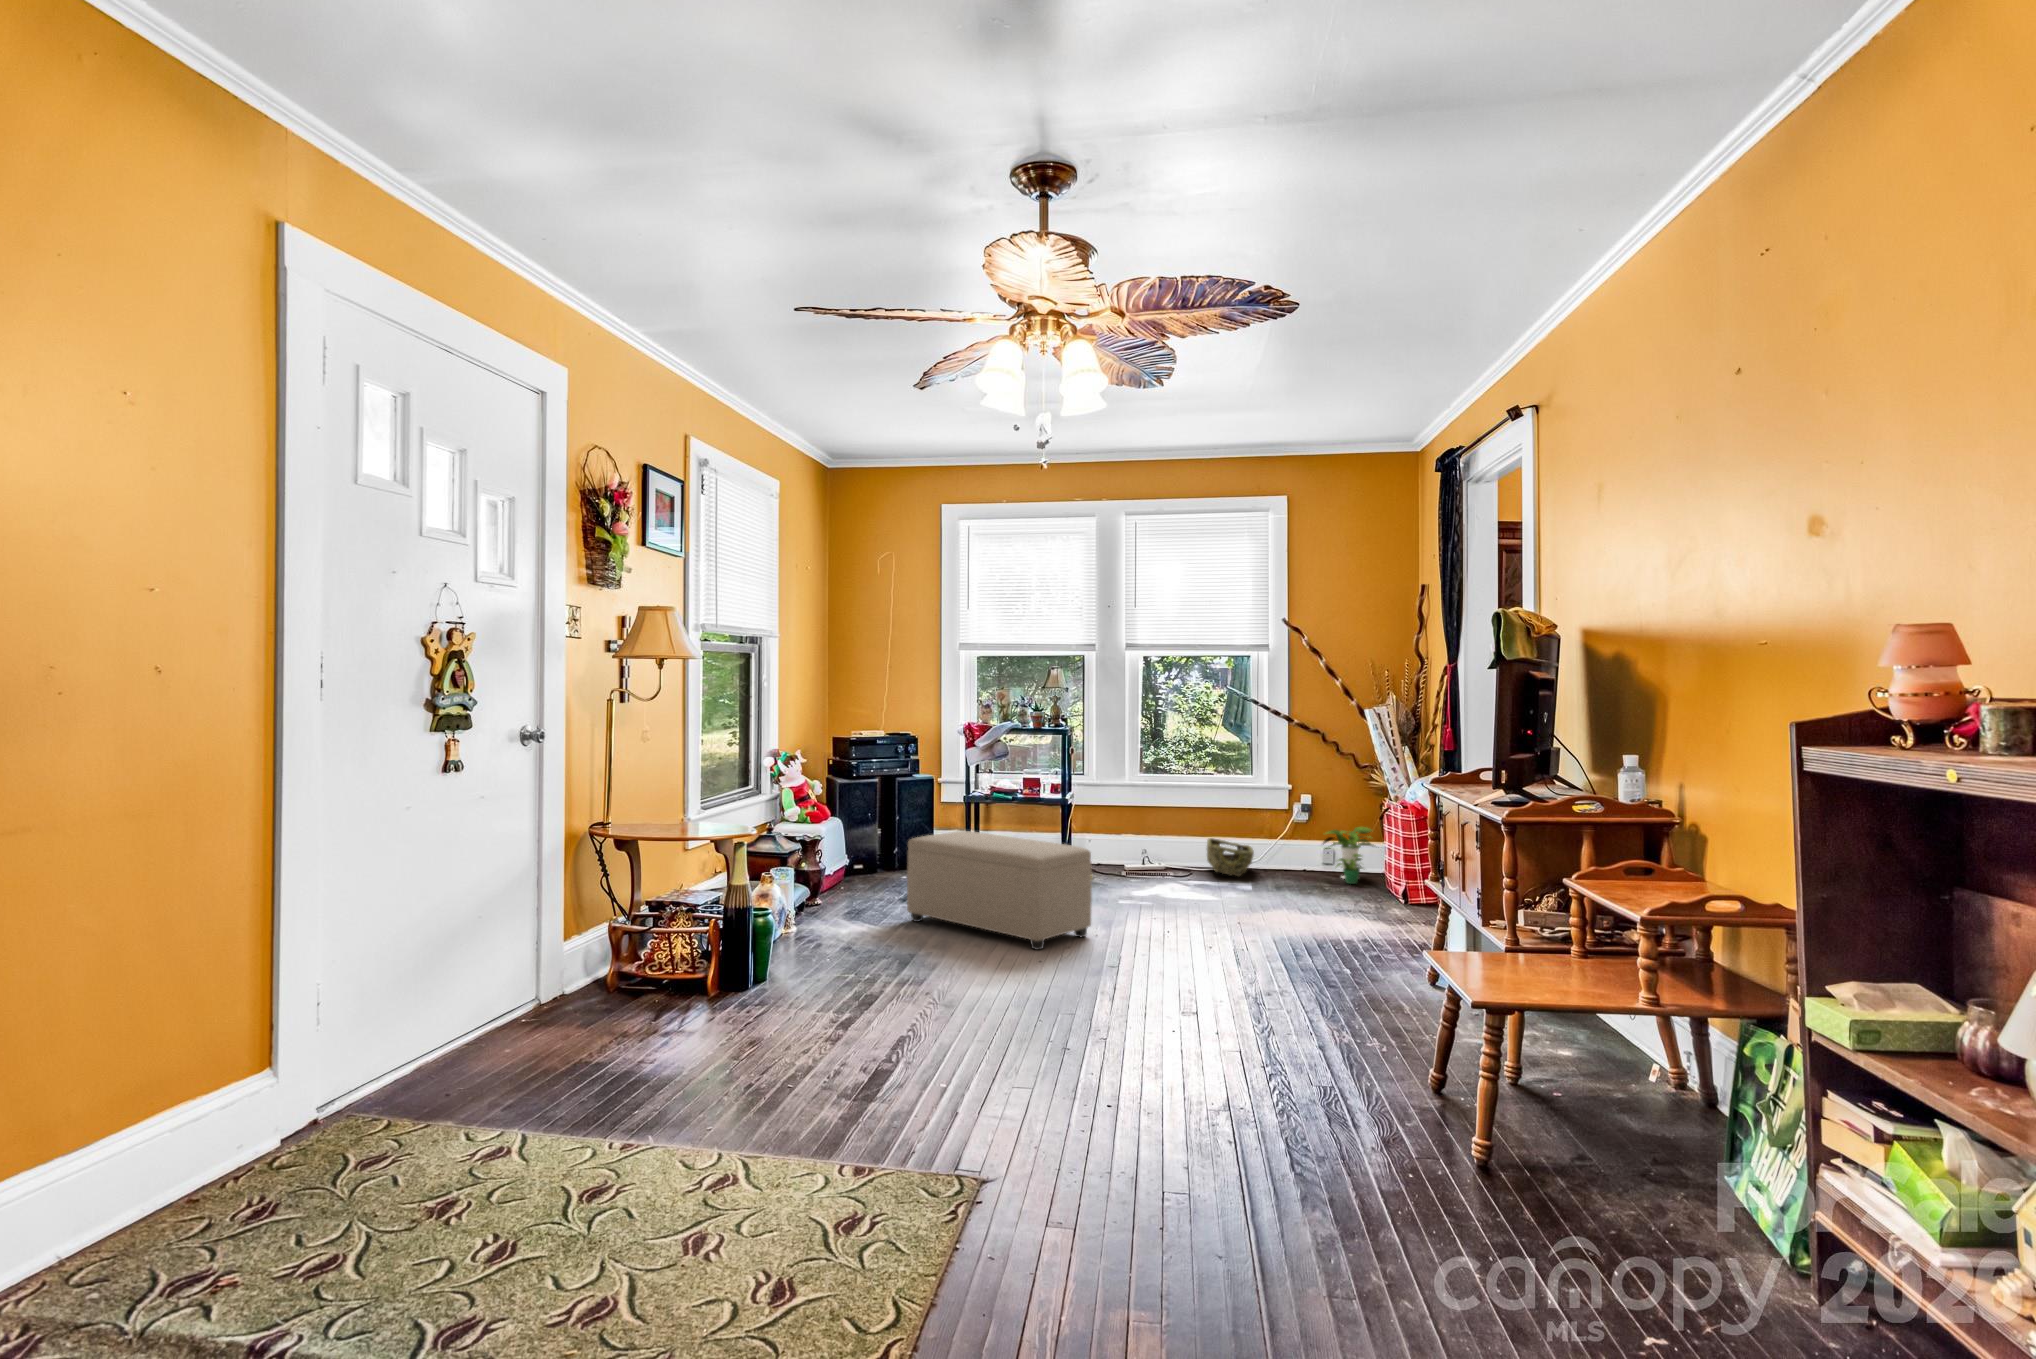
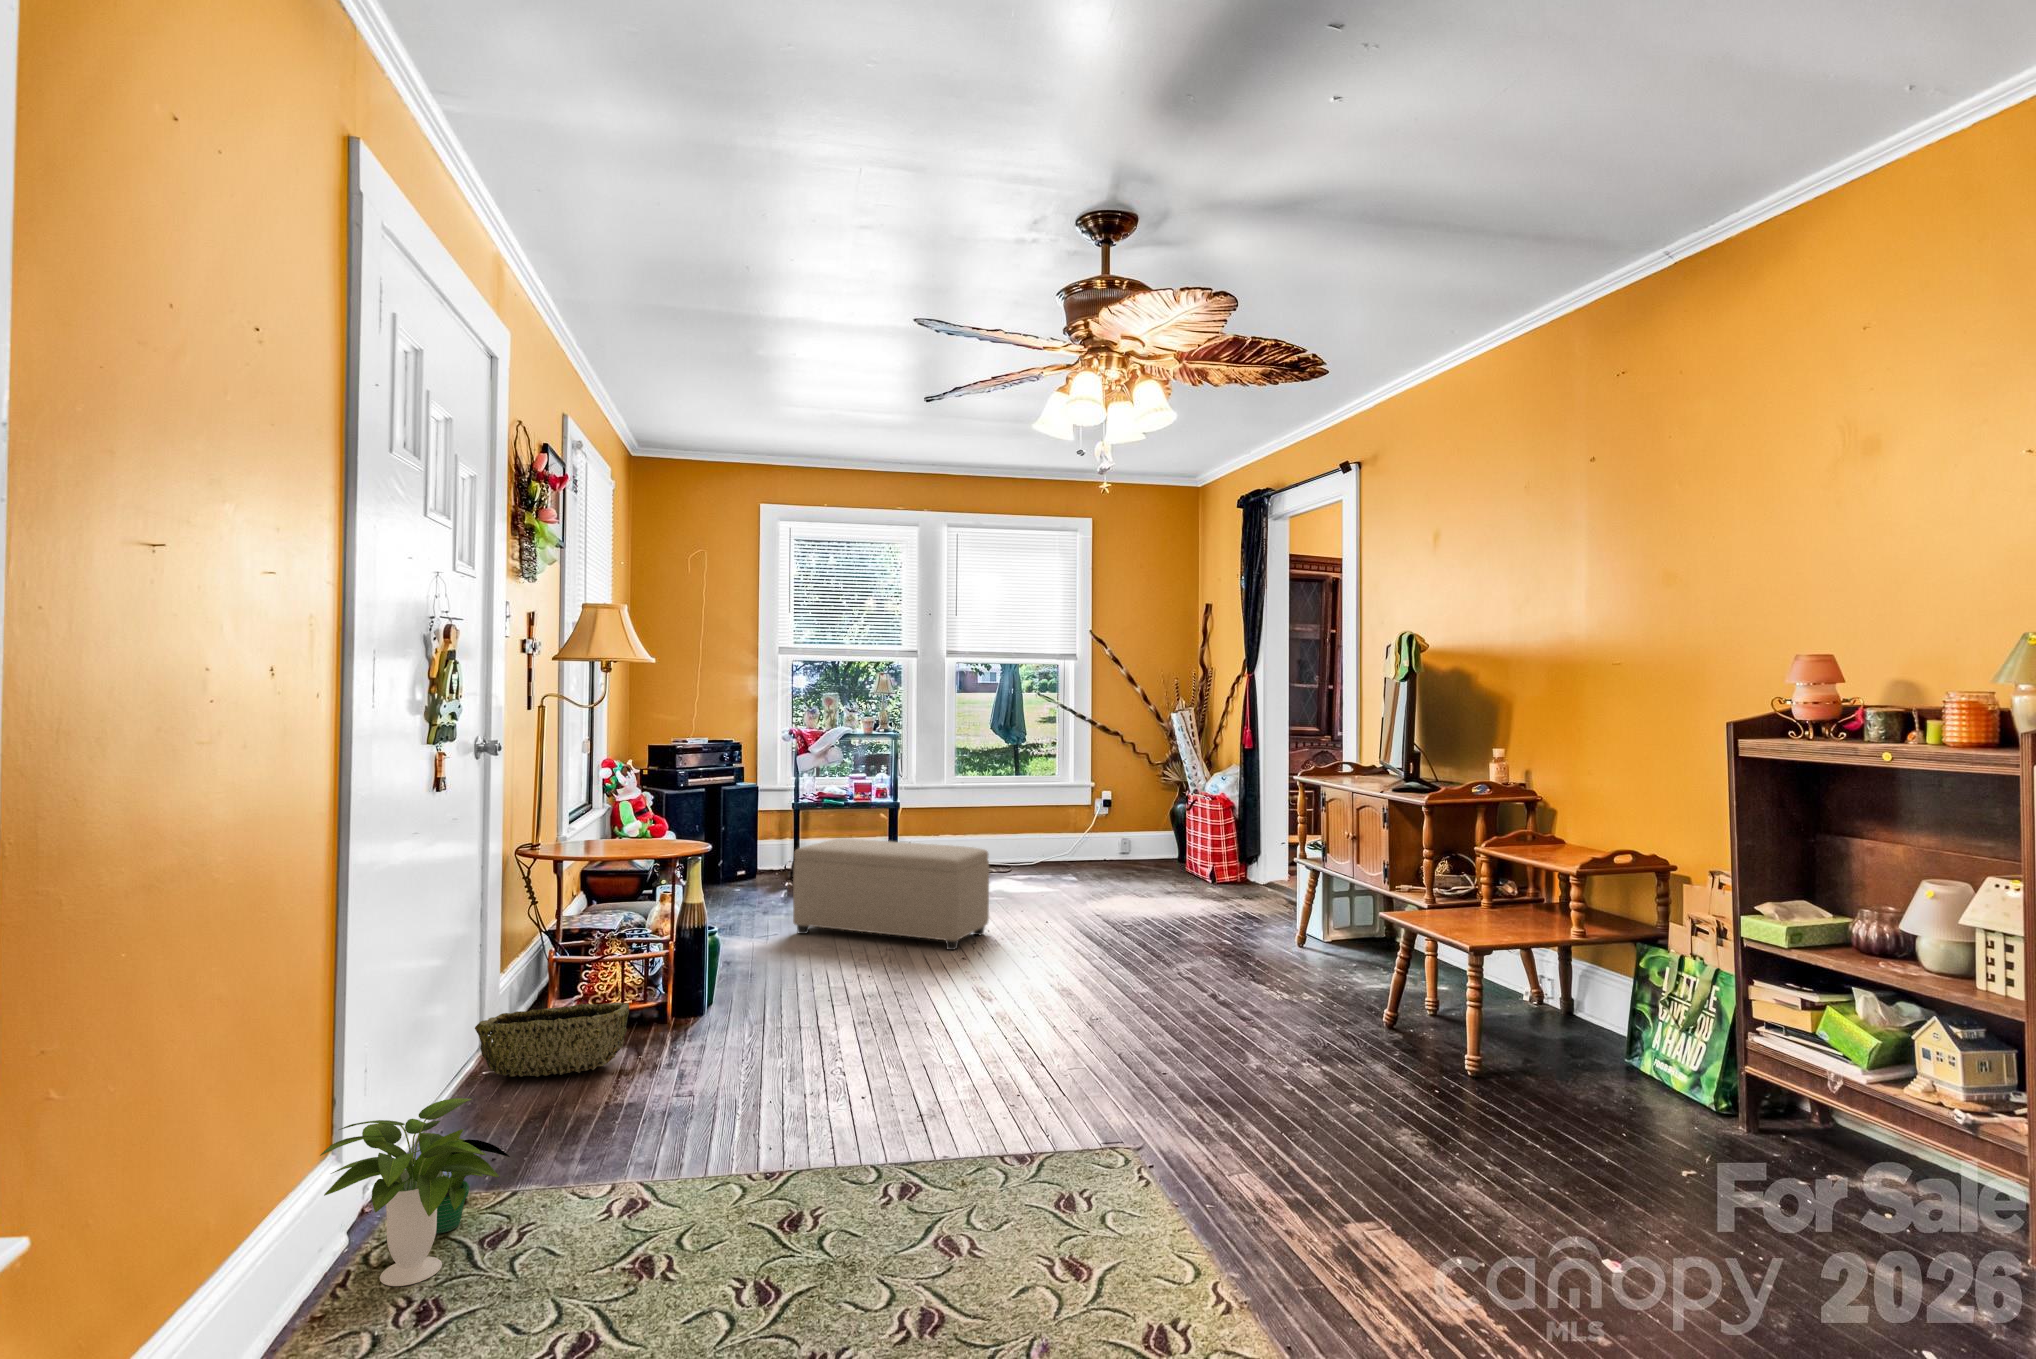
potted plant: present [1323,827,1374,884] -> present [320,1098,510,1286]
woven basket: present [1207,838,1254,876] -> present [475,1003,629,1077]

